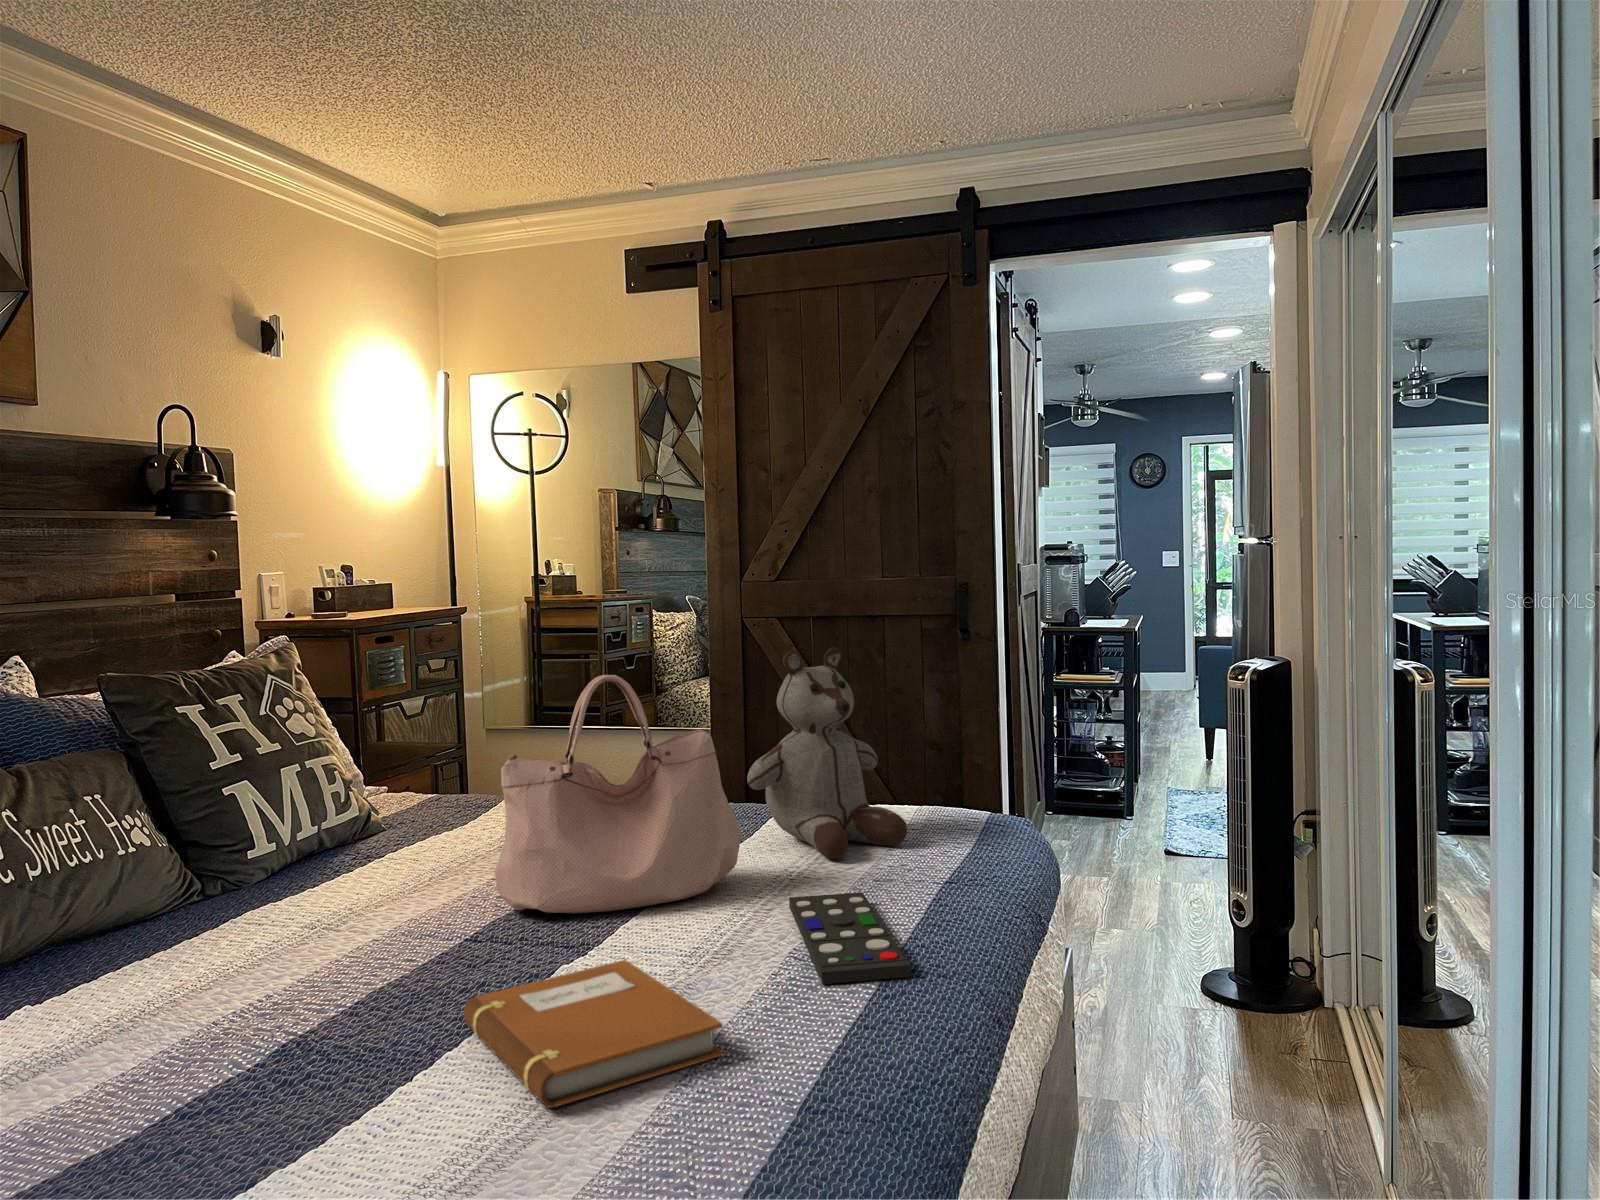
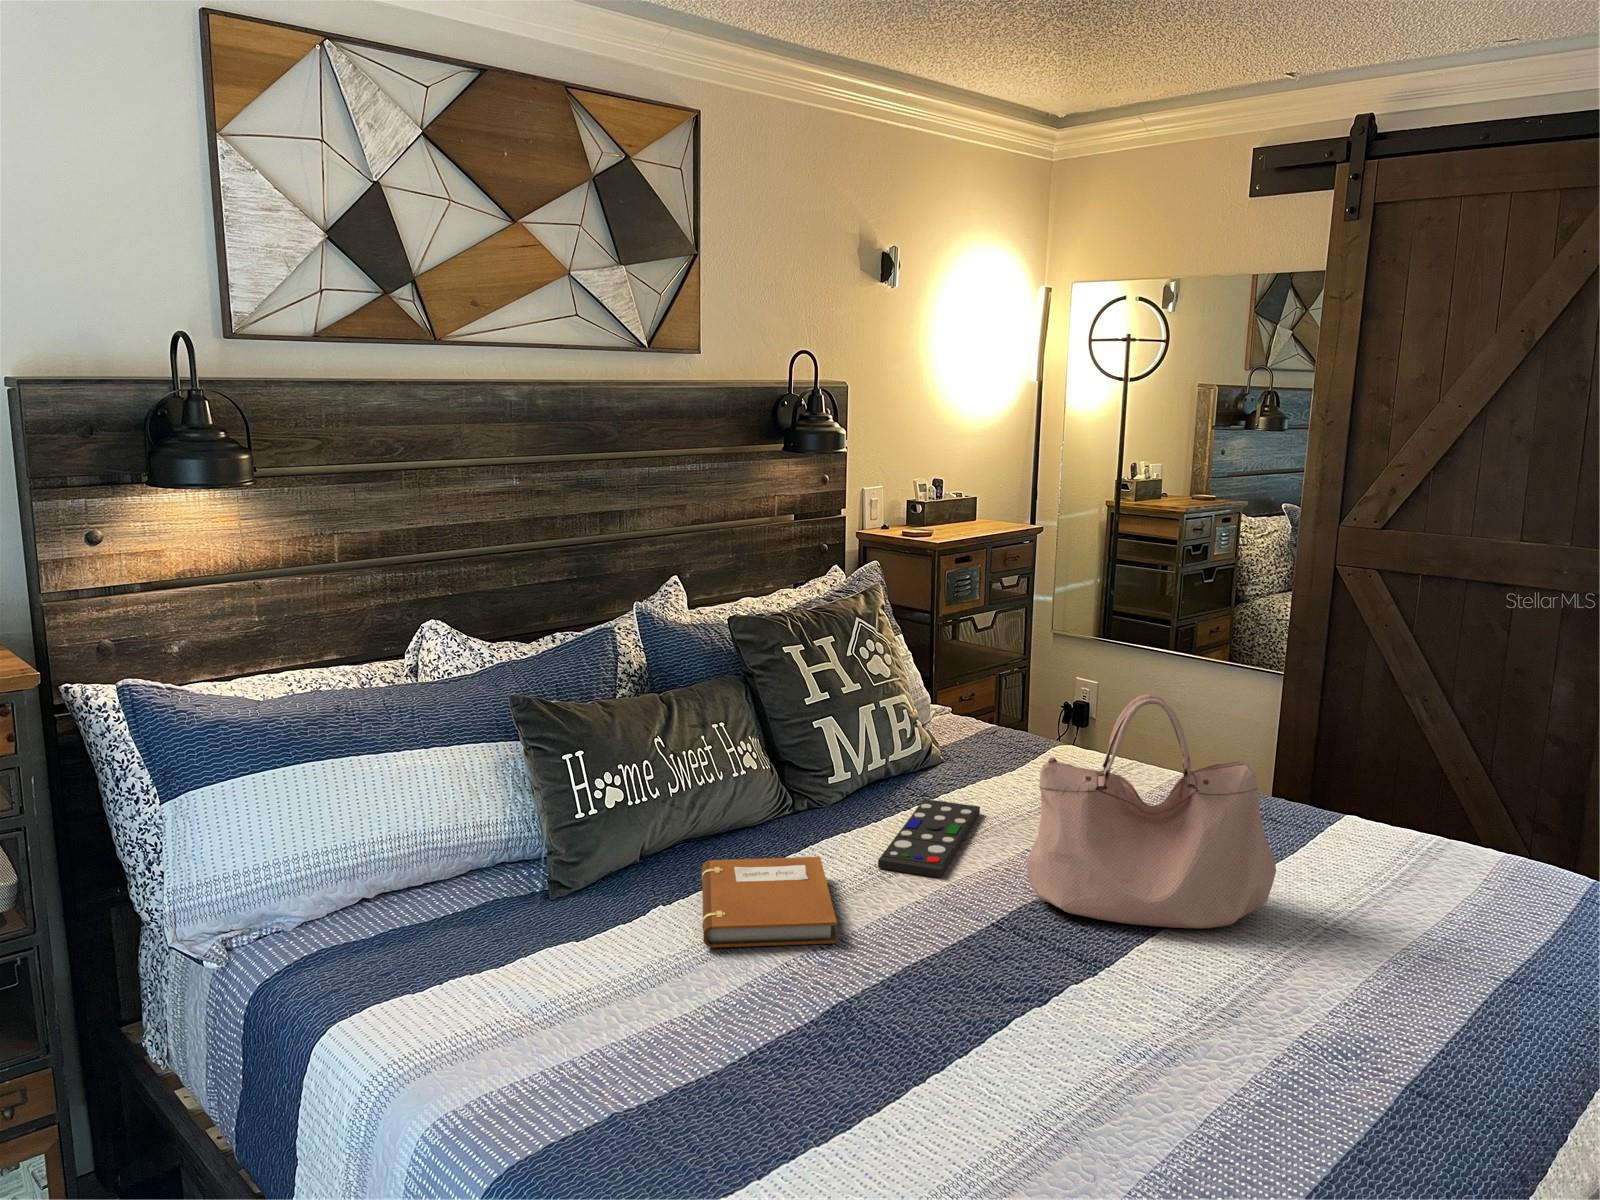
stuffed bear: present [747,647,907,859] -> none [1296,675,1481,911]
remote control: present [789,892,911,984] -> present [878,799,980,878]
notebook: present [464,960,723,1107] -> present [702,857,837,948]

